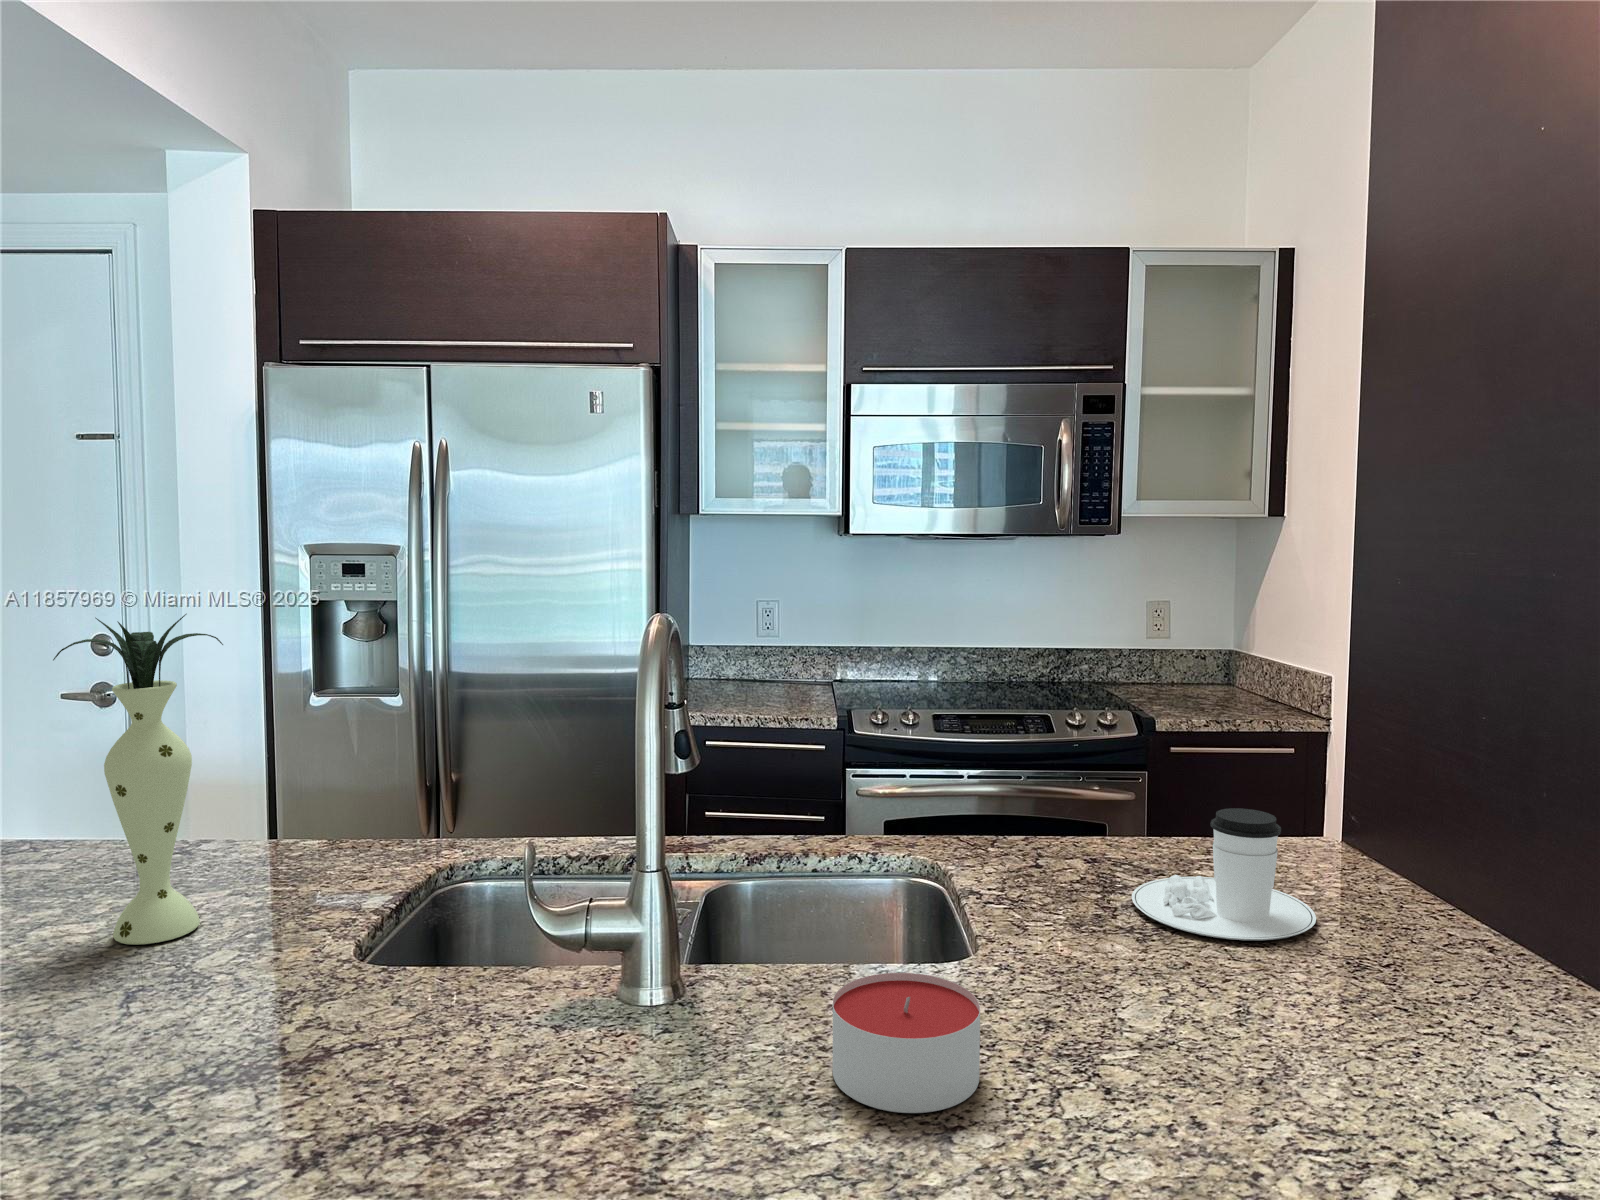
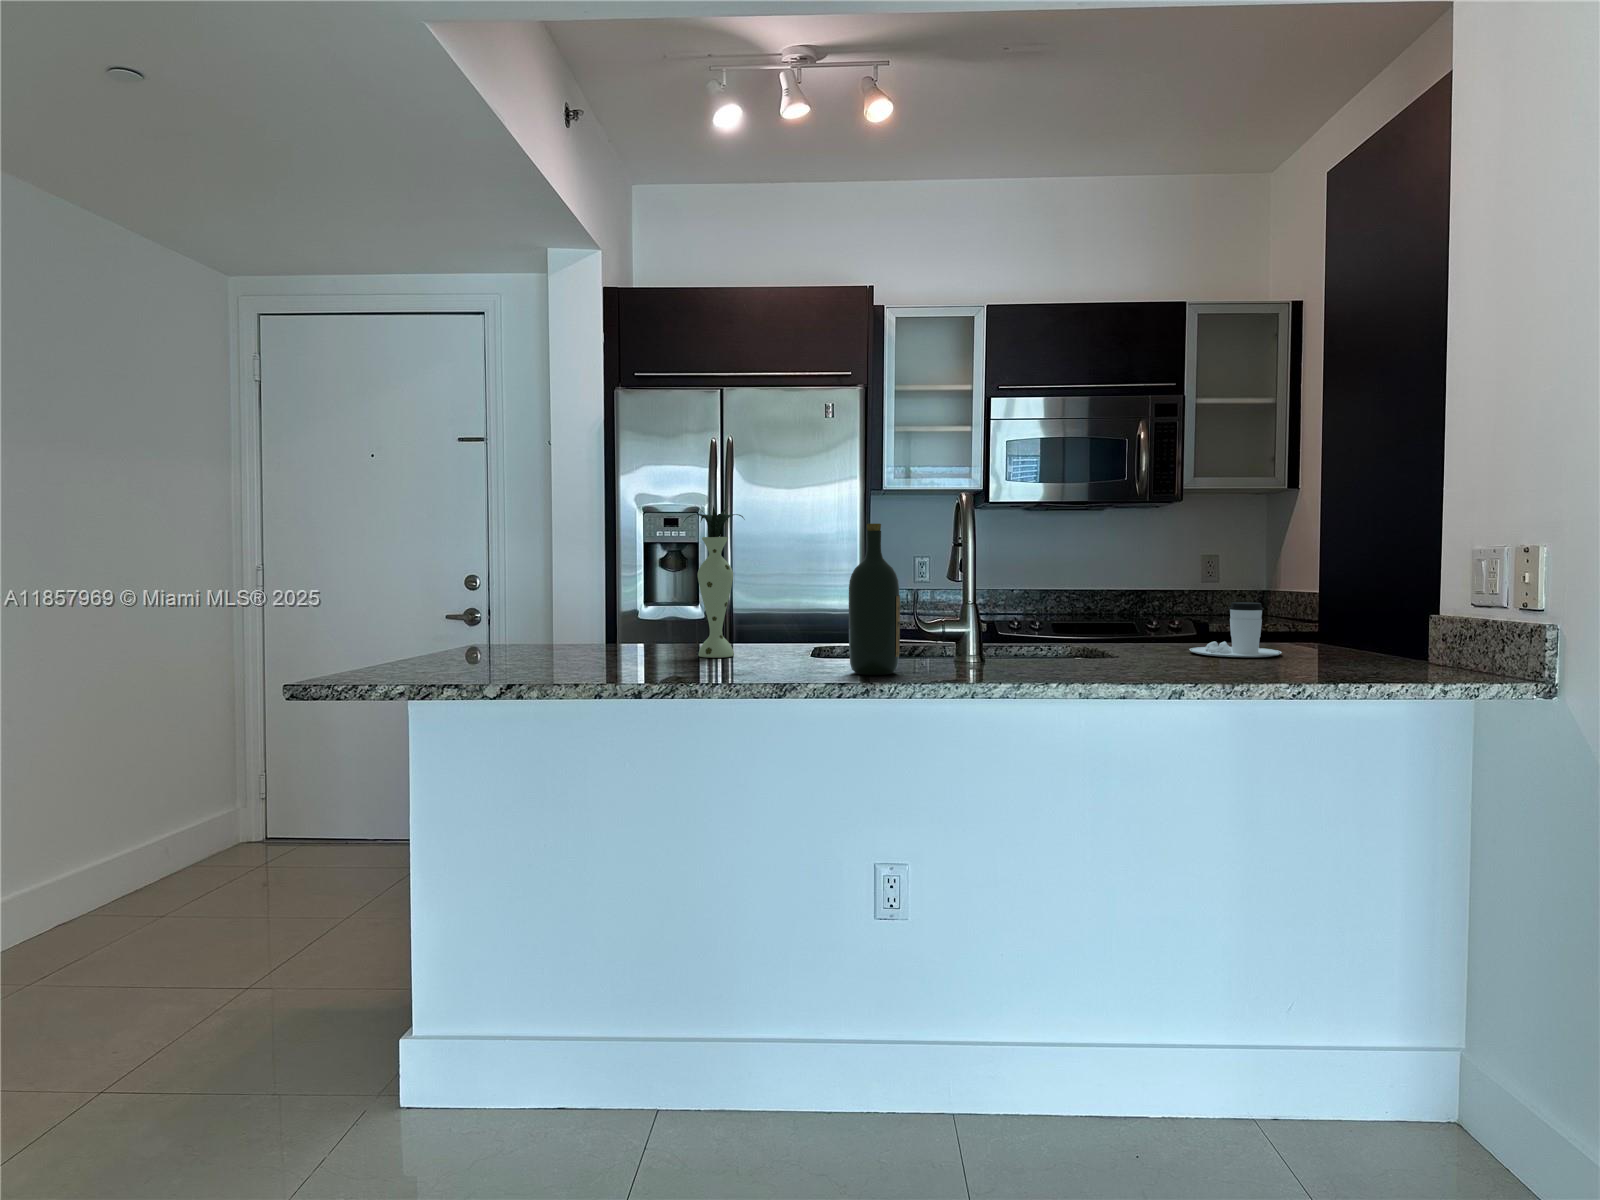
wine bottle: none [293,714,432,1104] -> present [849,524,900,675]
candle: present [833,973,980,1113] -> none [1063,640,1125,676]

